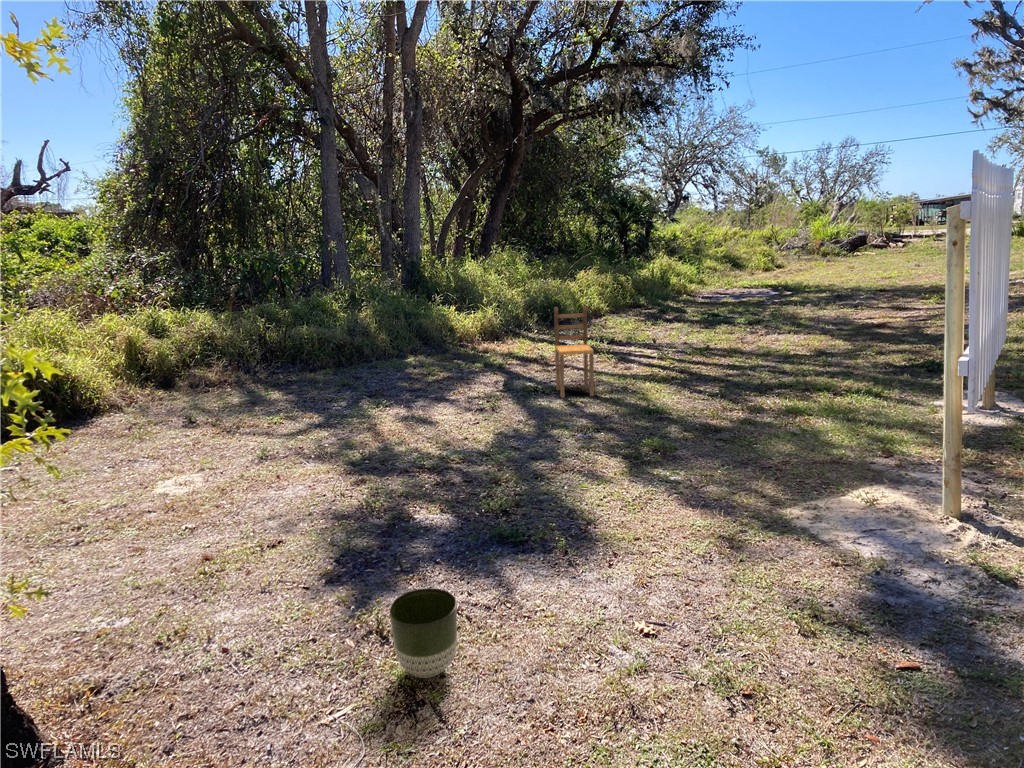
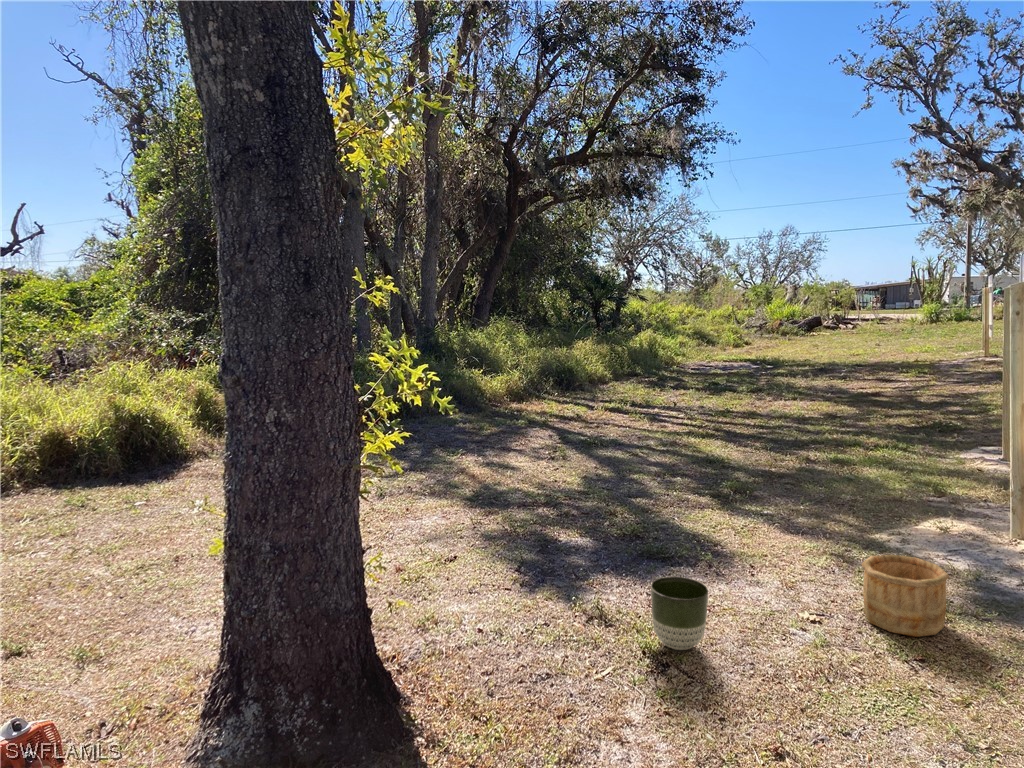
chair: present [554,306,594,398] -> none [614,366,654,450]
wooden bucket: none [670,560,767,668] -> present [862,555,949,637]

